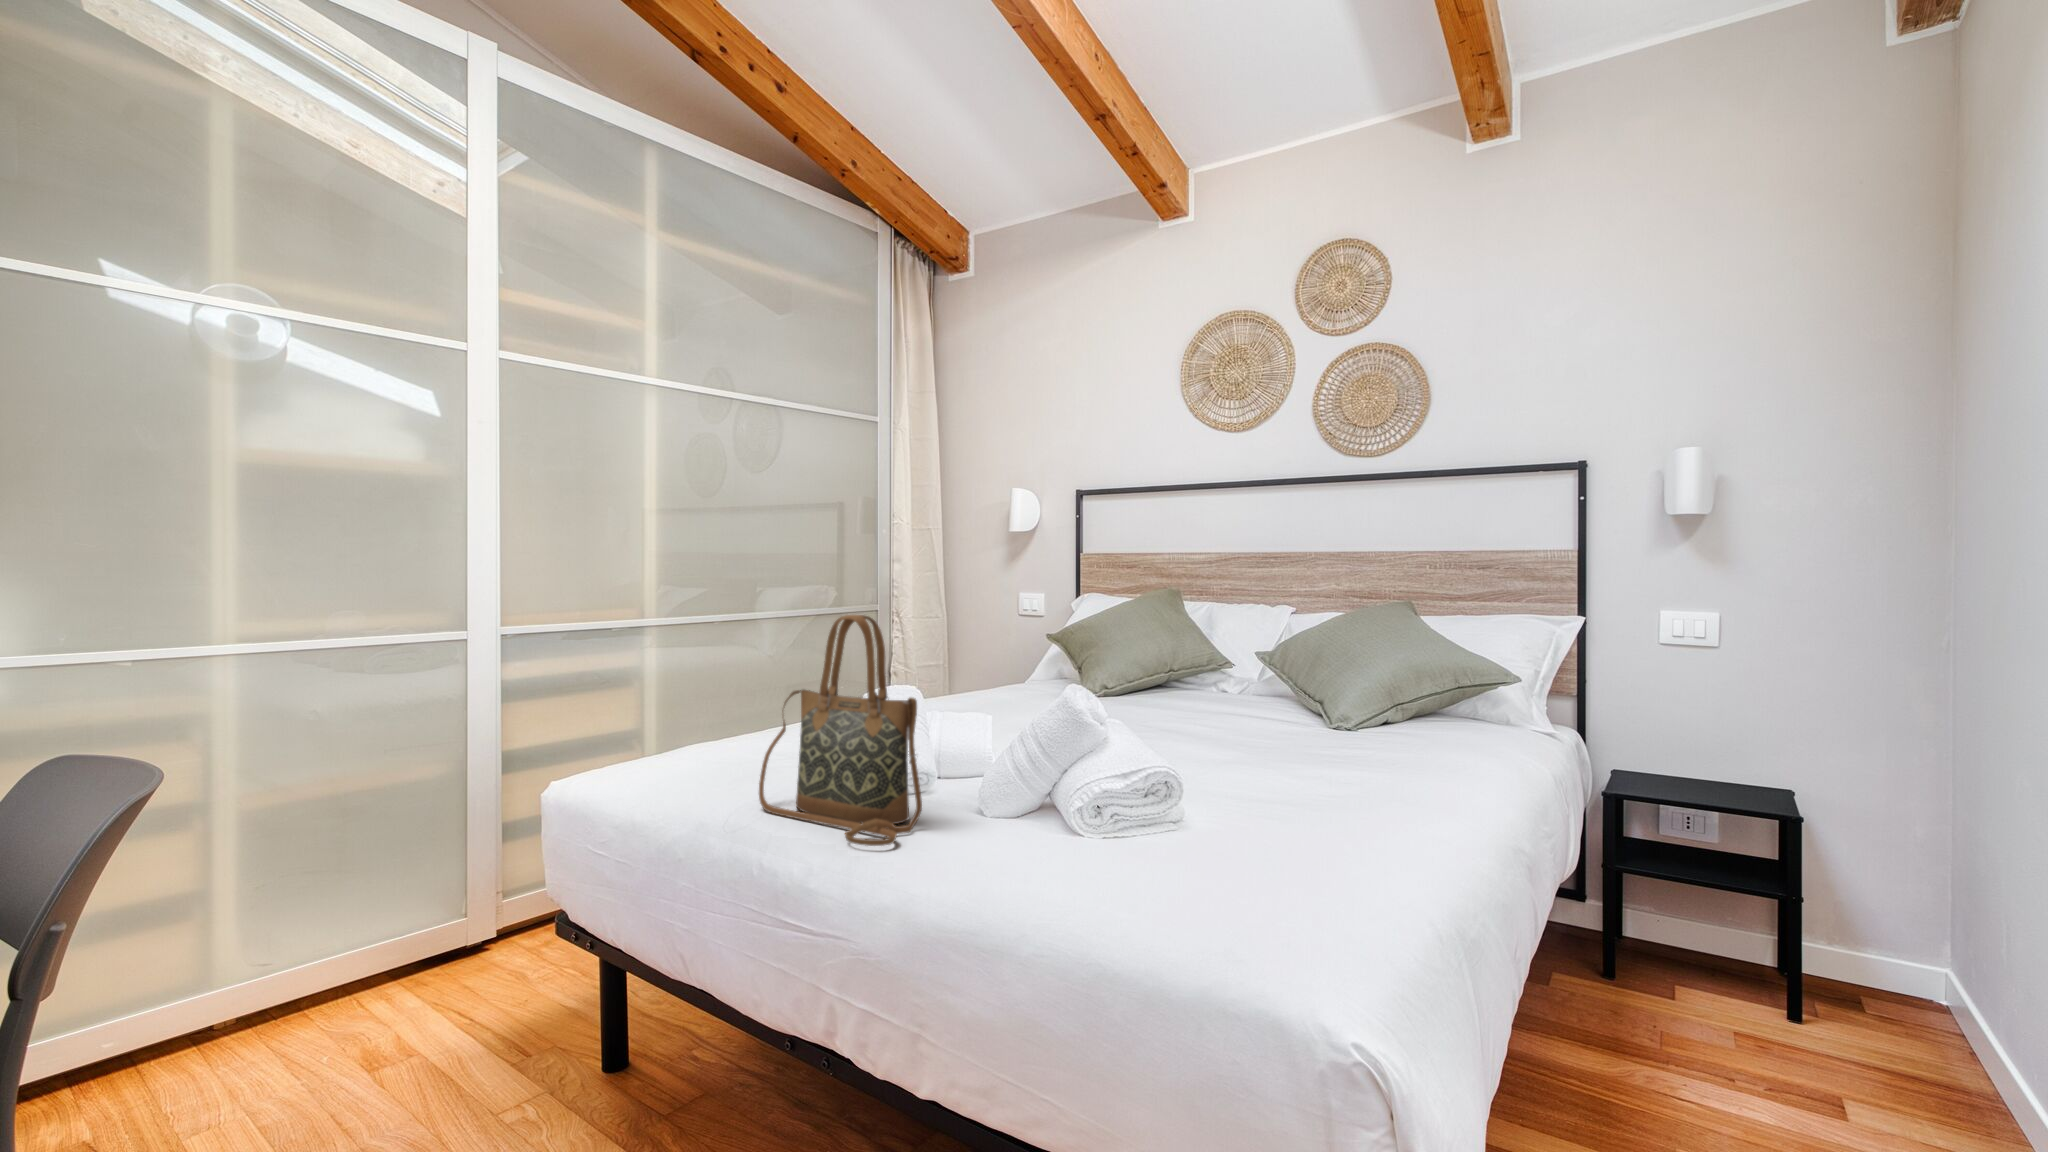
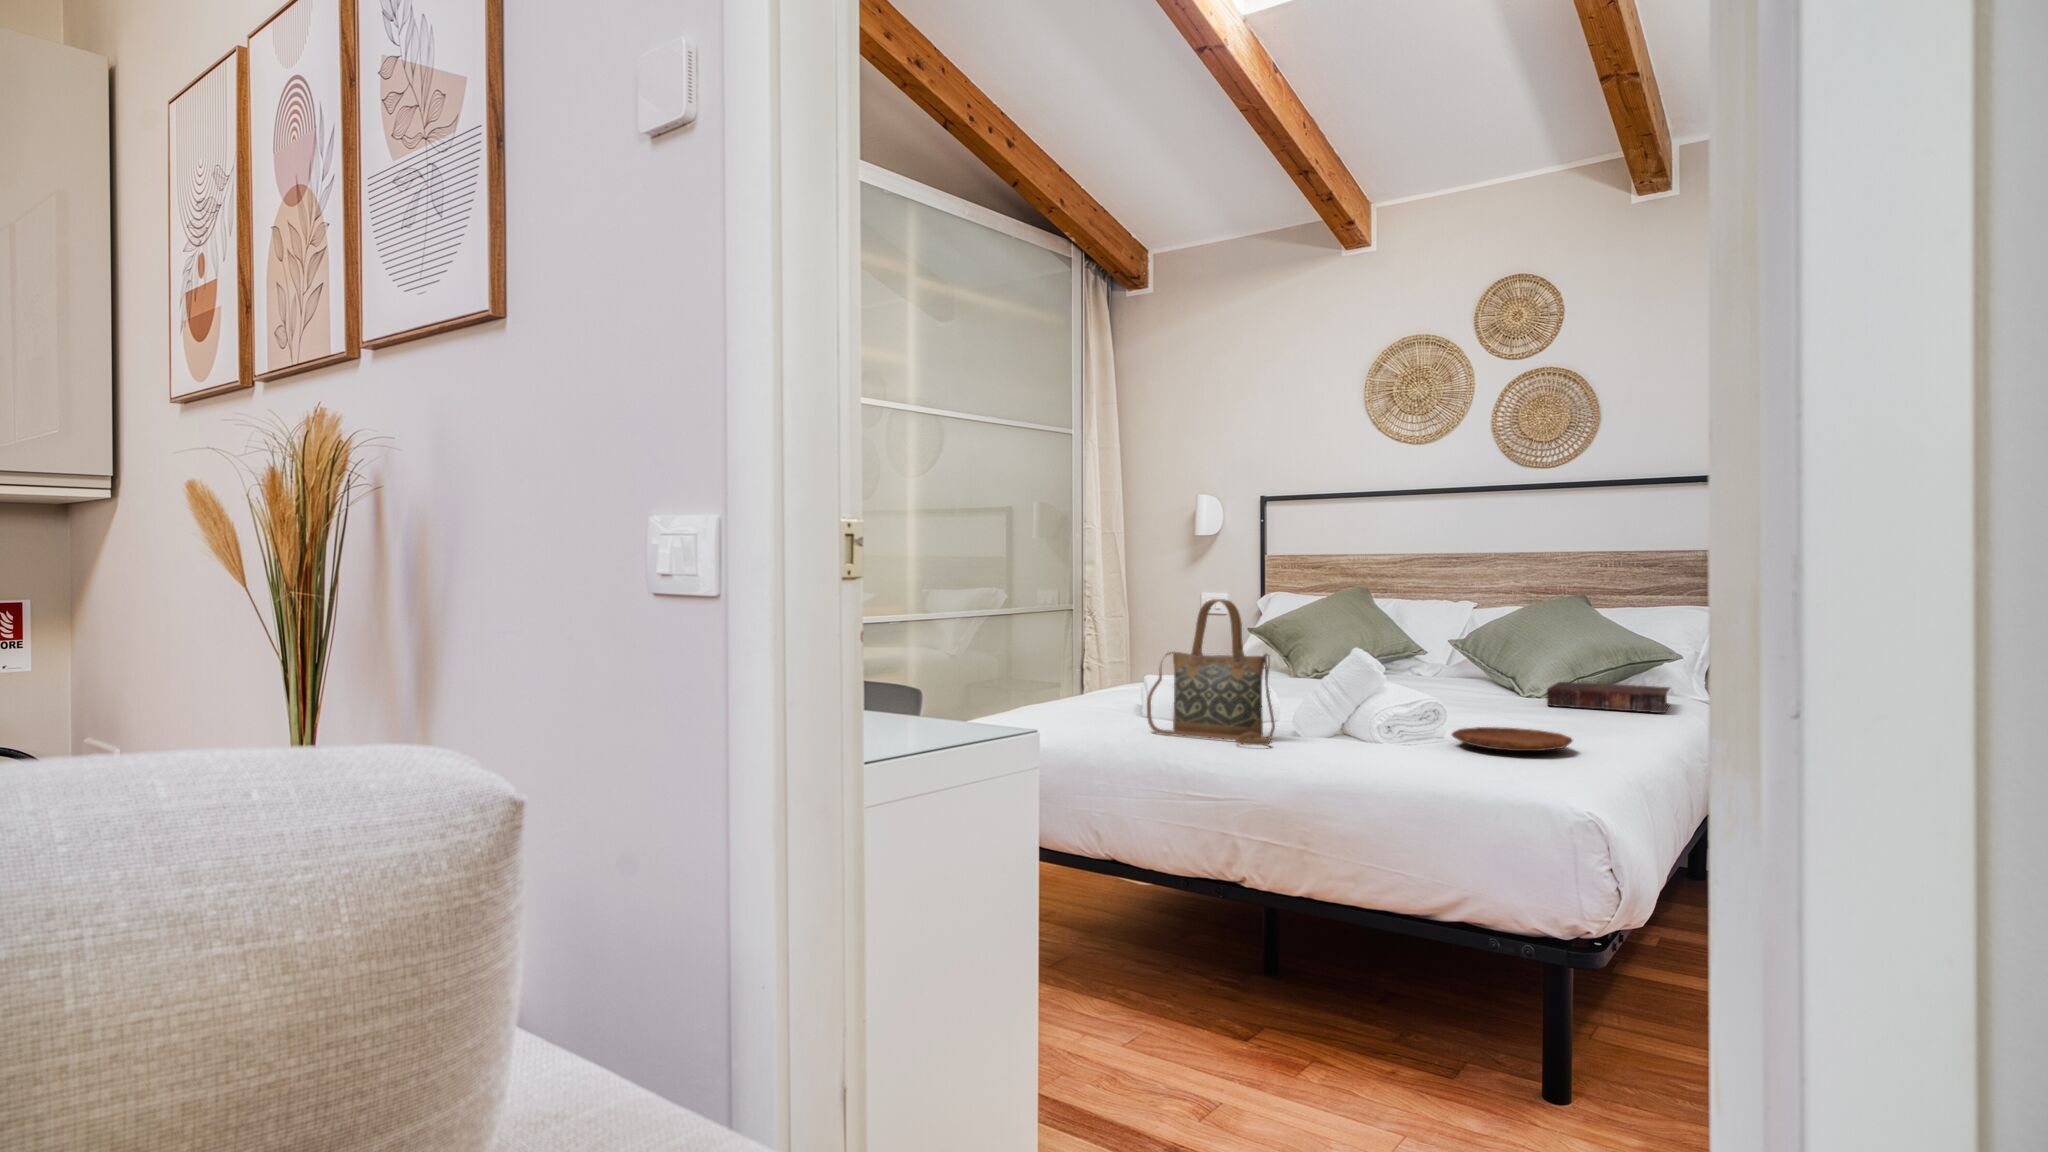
book: none [1351,709,1505,760] -> present [1547,682,1670,713]
tray: none [1176,806,1354,864] -> present [1452,727,1573,751]

